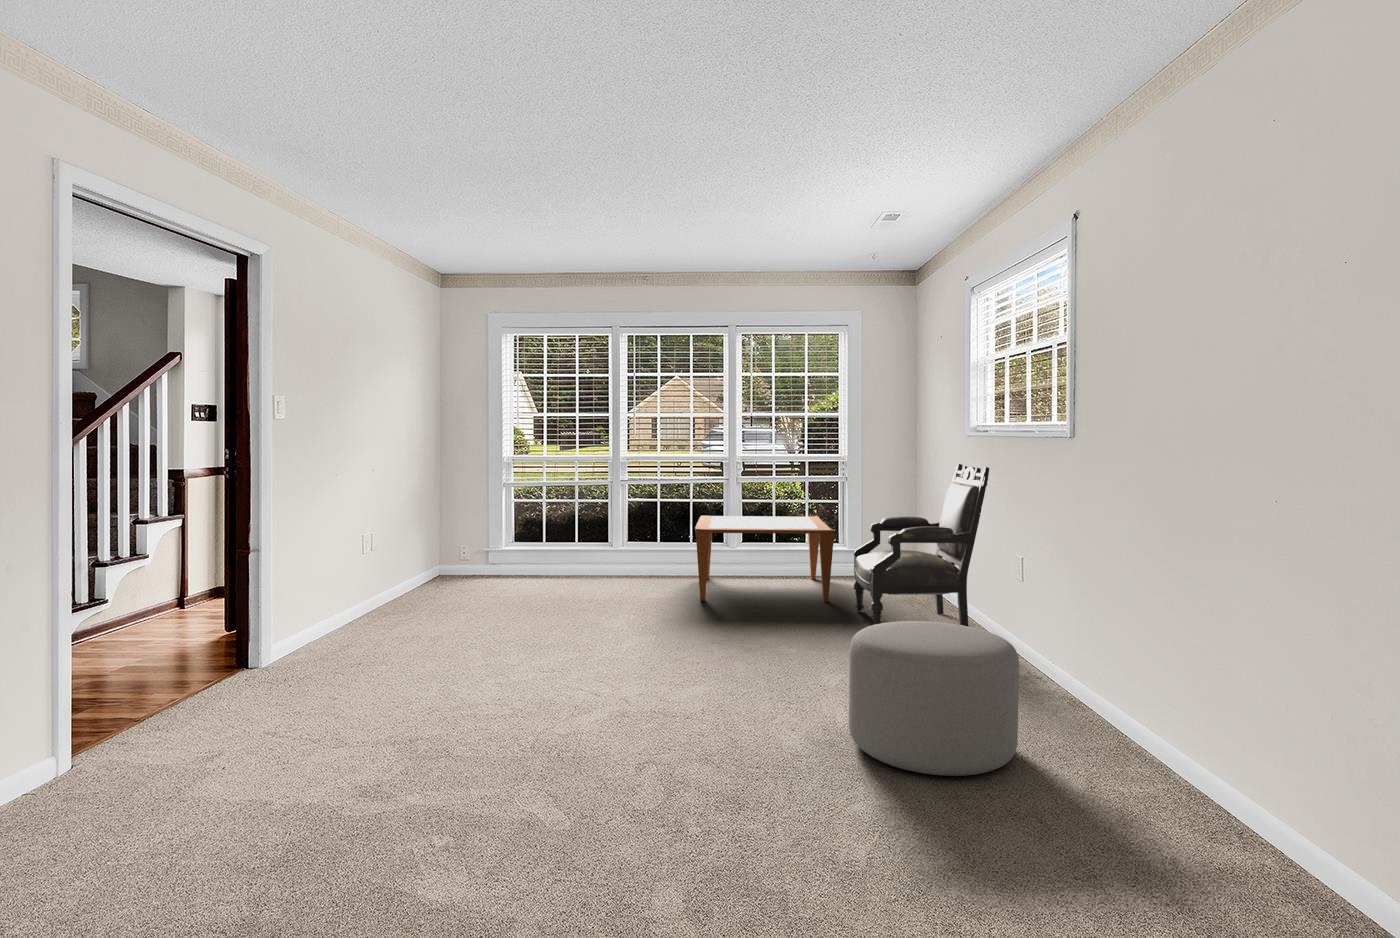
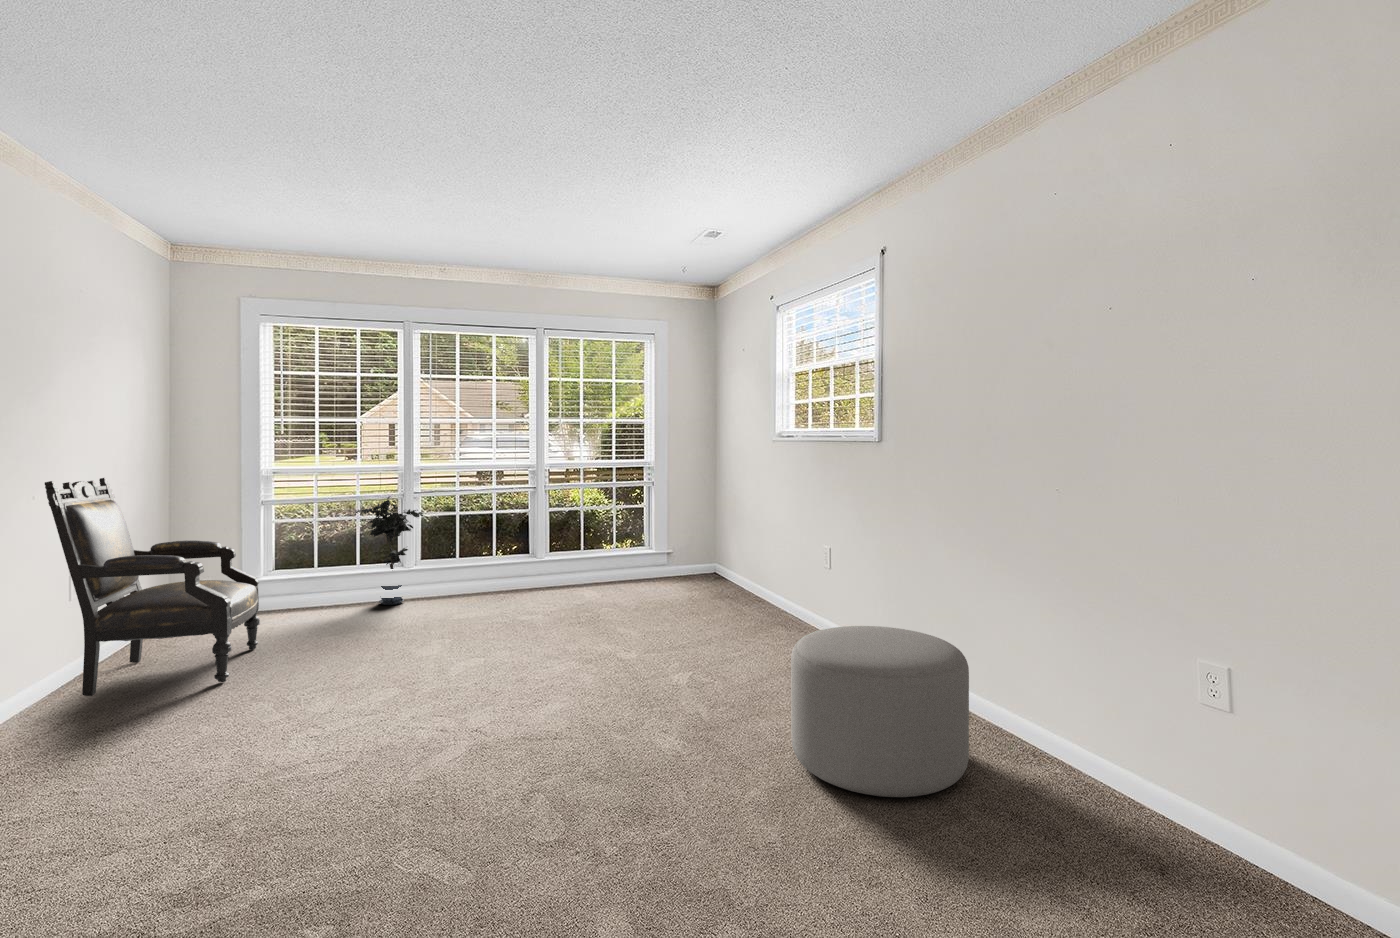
armchair: present [854,464,989,626] -> present [45,478,260,696]
potted plant: none [572,483,625,580] -> present [355,496,423,605]
coffee table: present [695,516,834,602] -> none [508,522,661,618]

